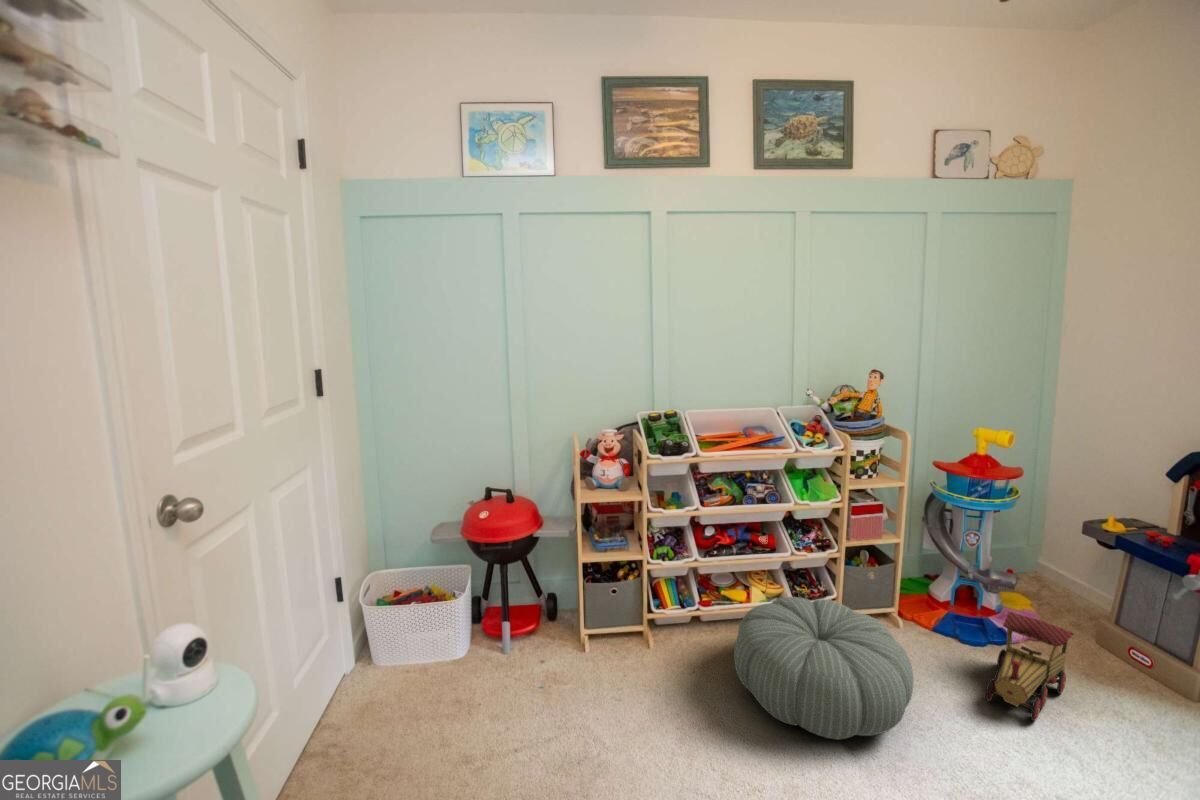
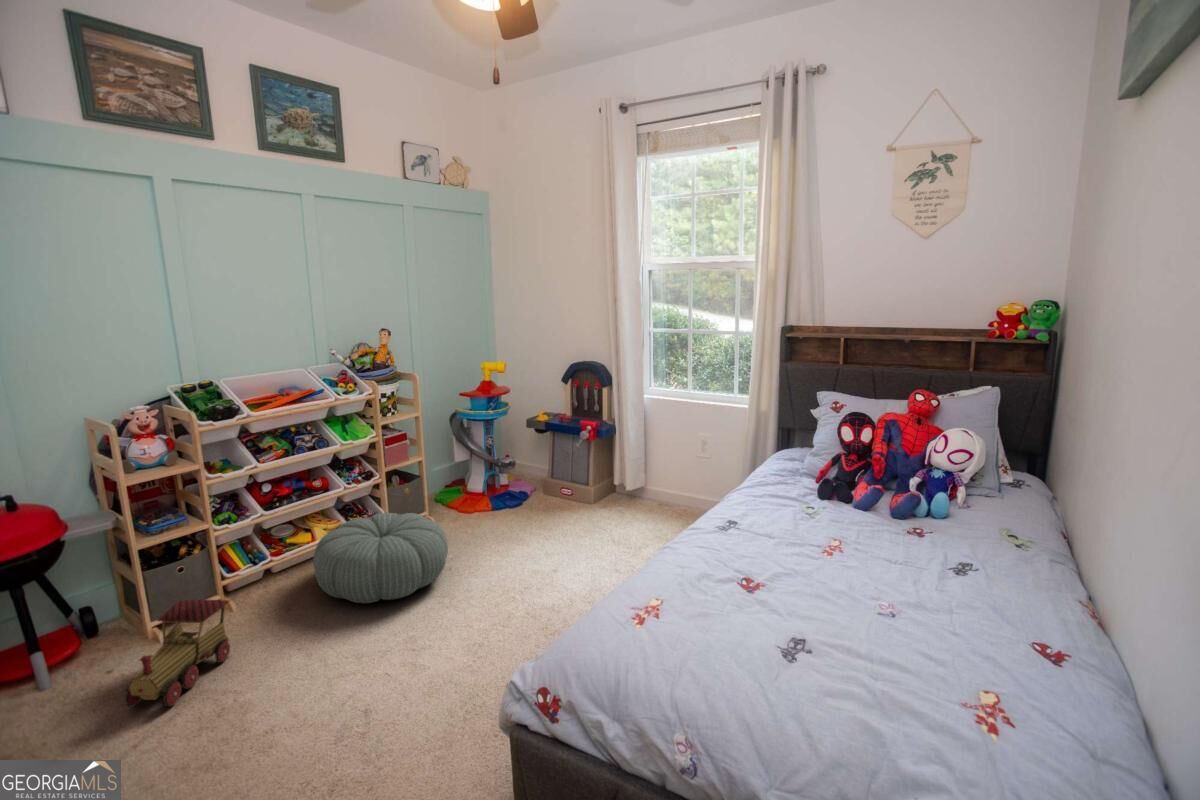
toy train: present [986,612,1074,721] -> present [125,599,230,707]

